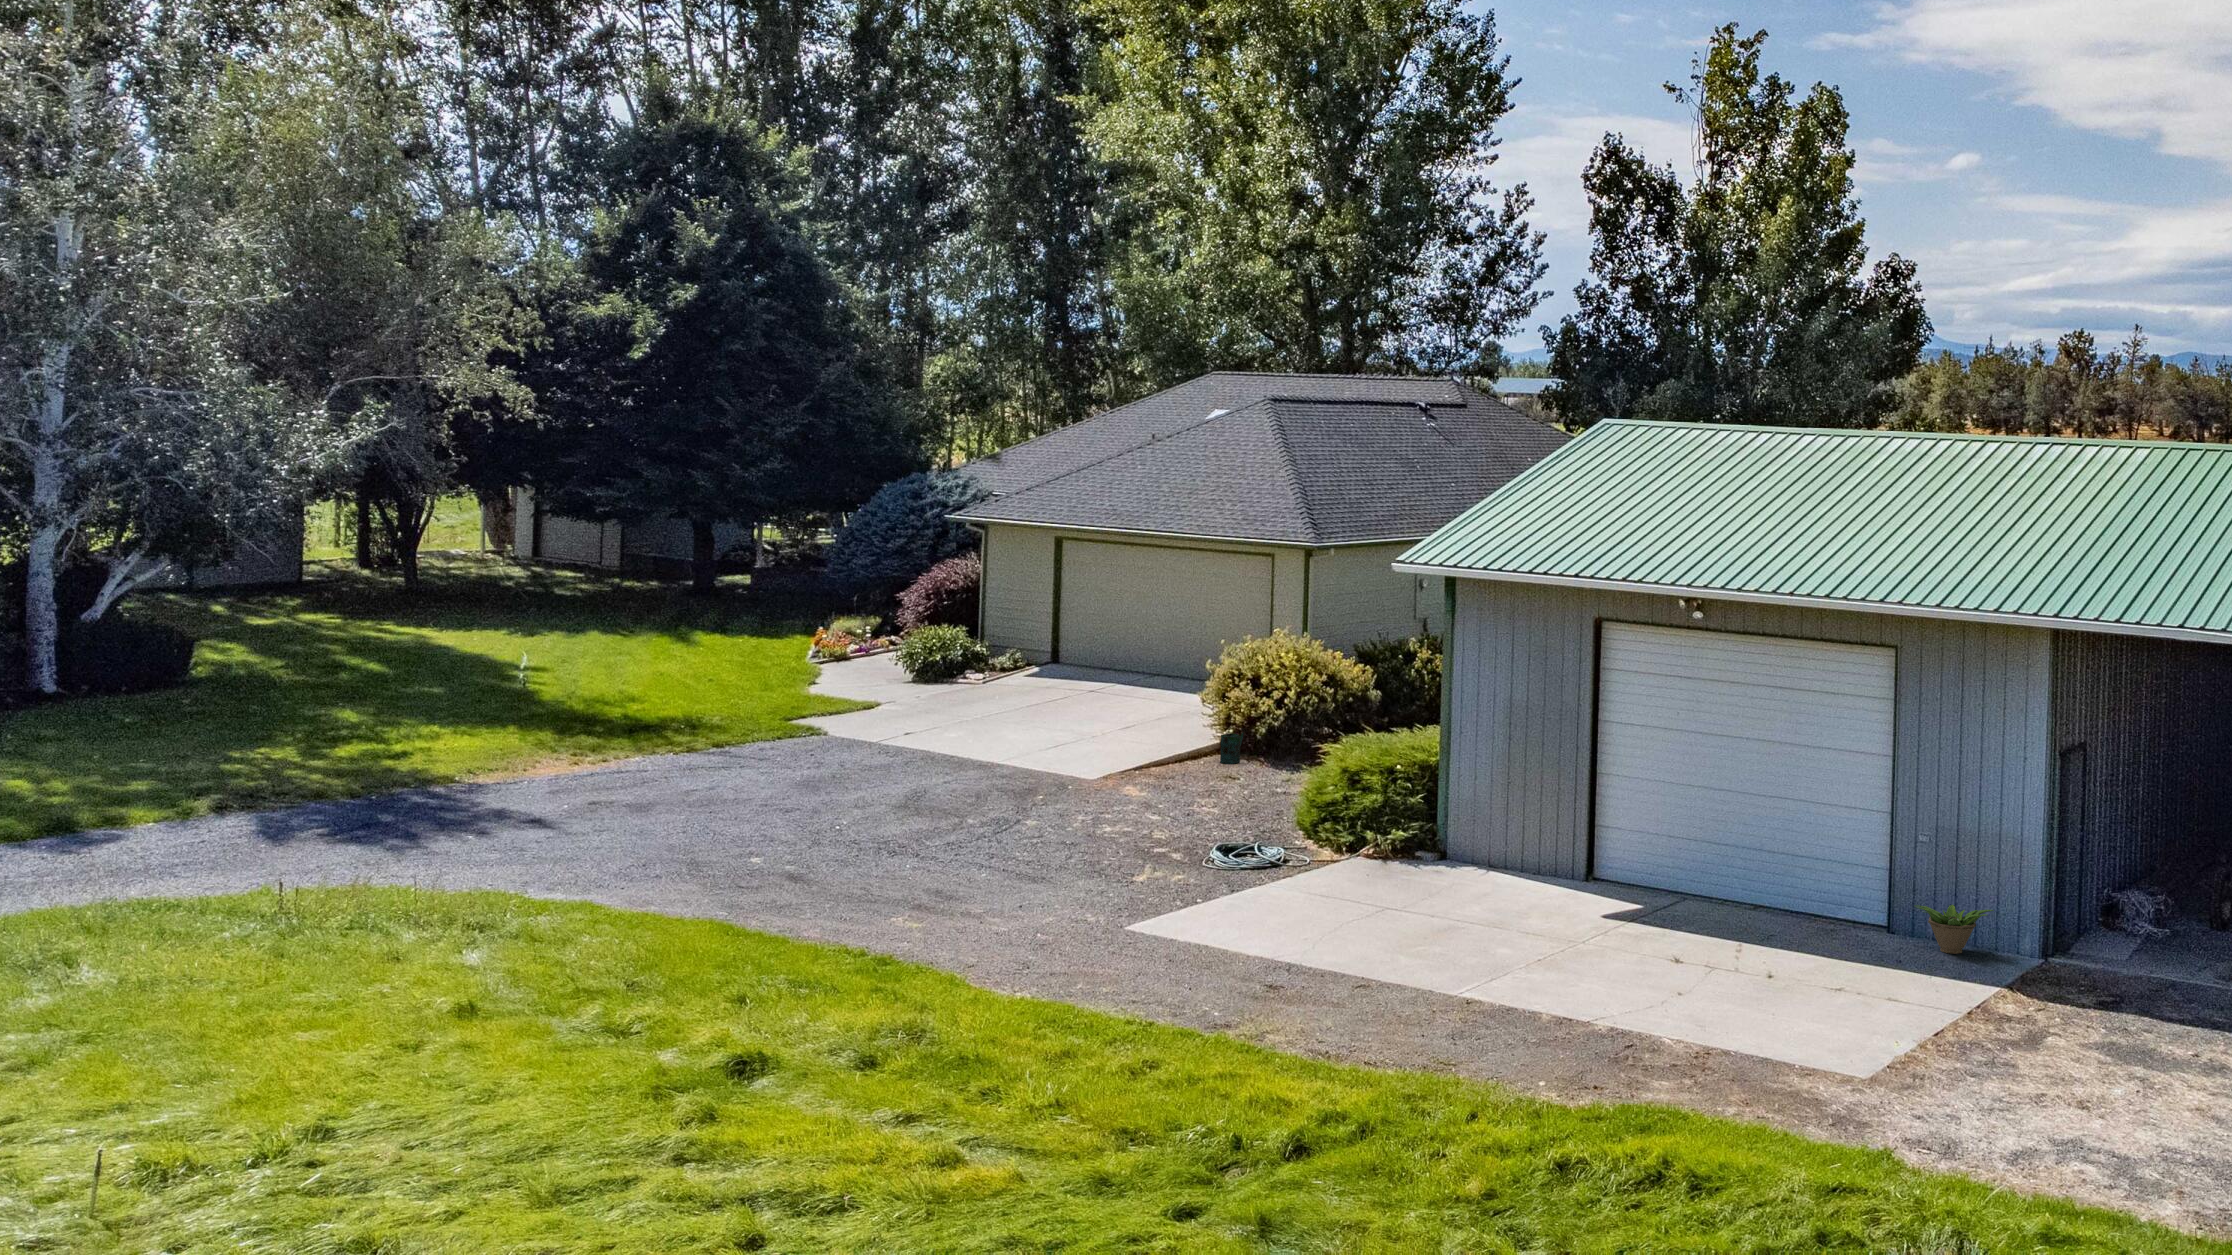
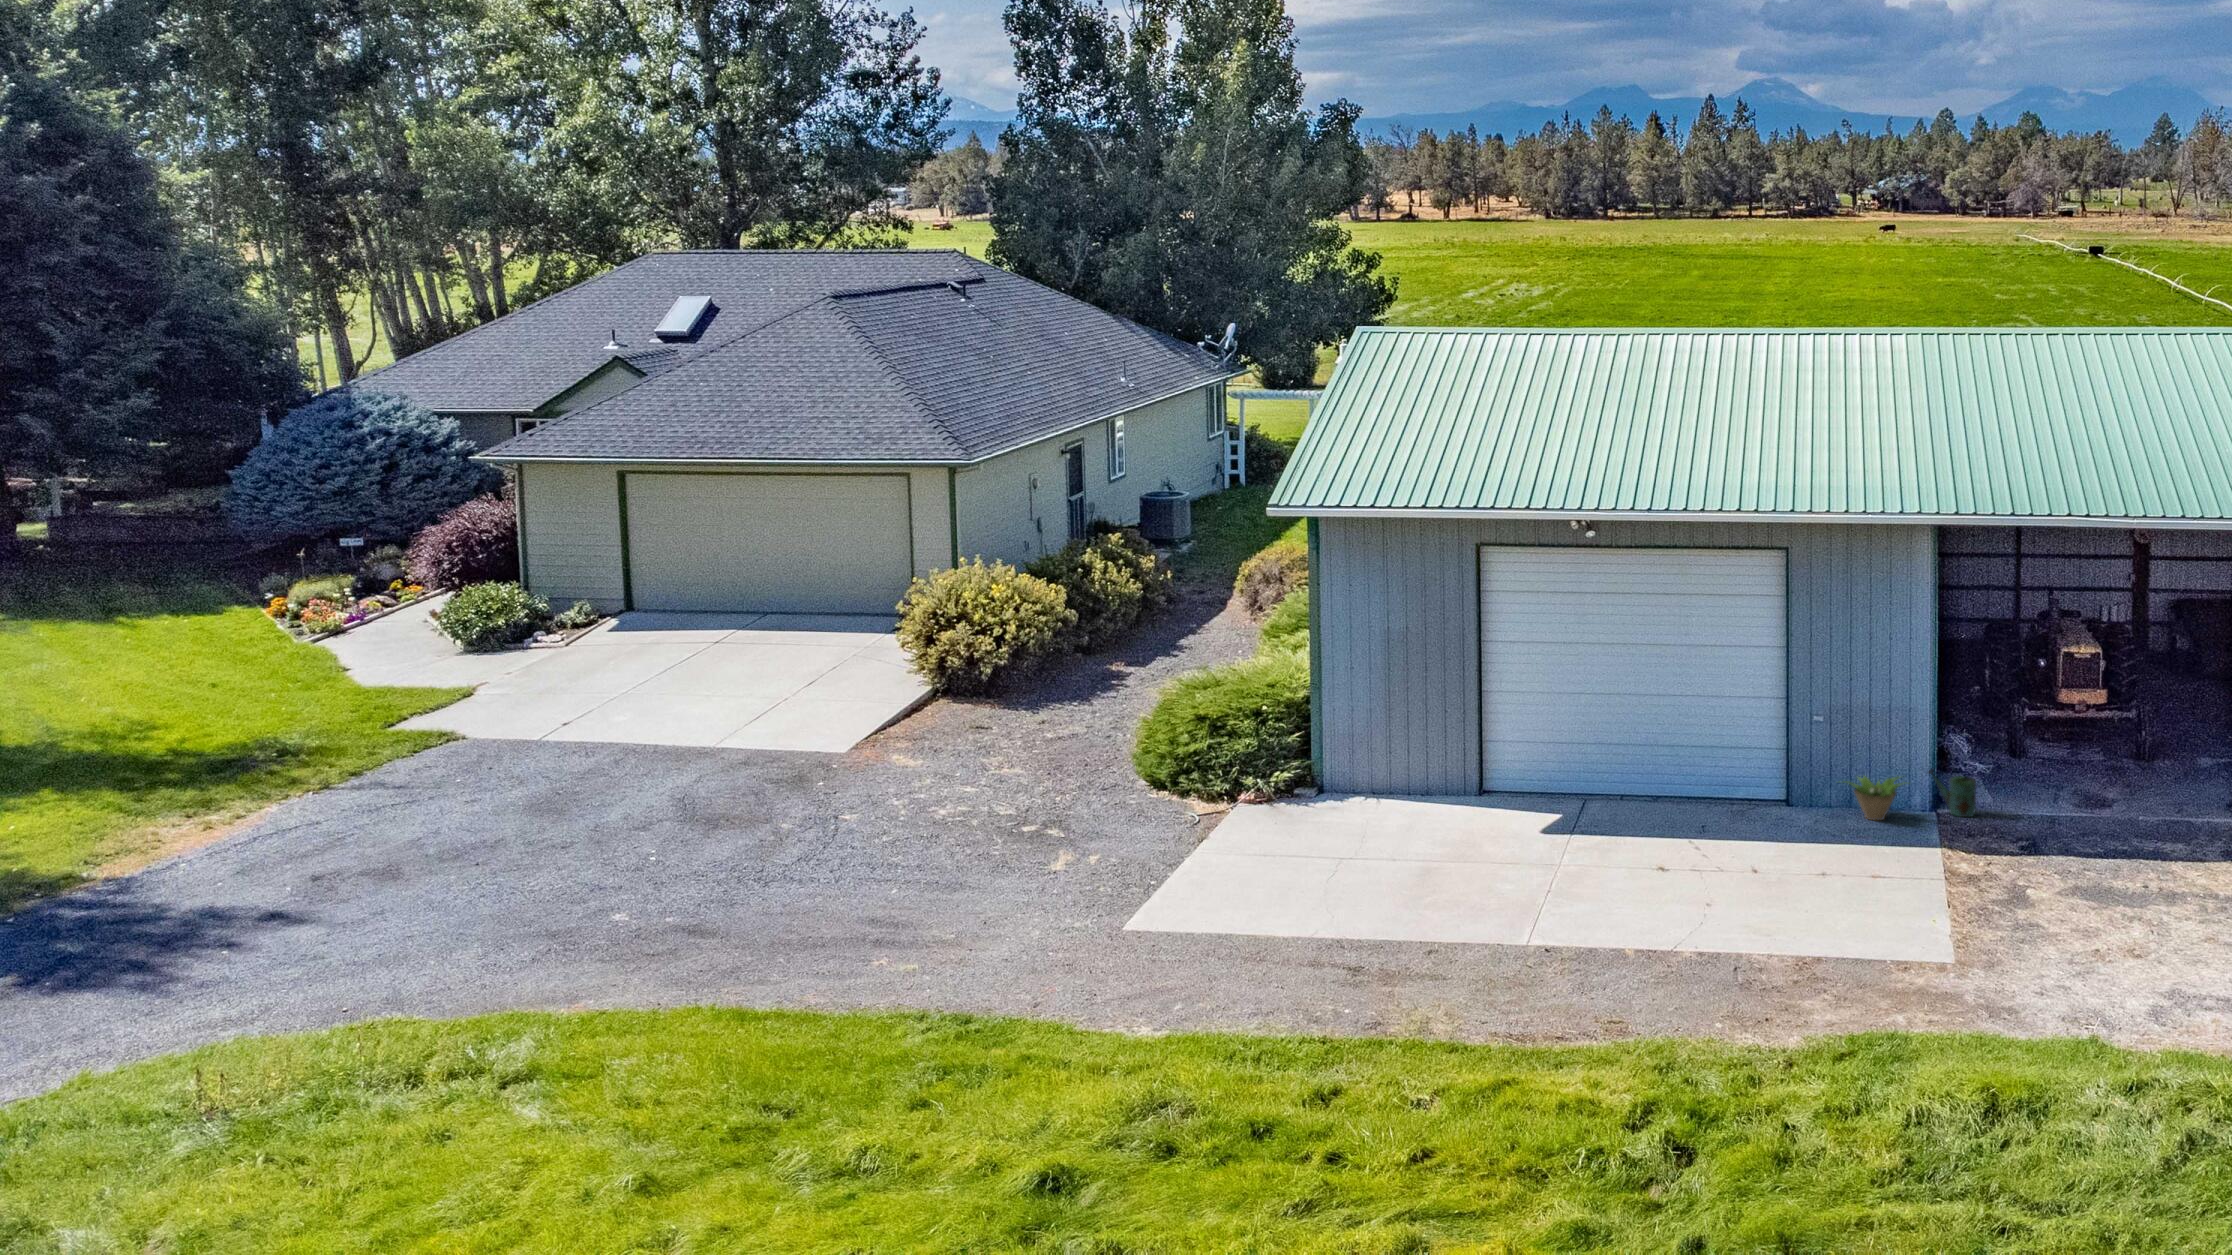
watering can: present [1220,728,1247,764] -> present [1928,770,1986,817]

